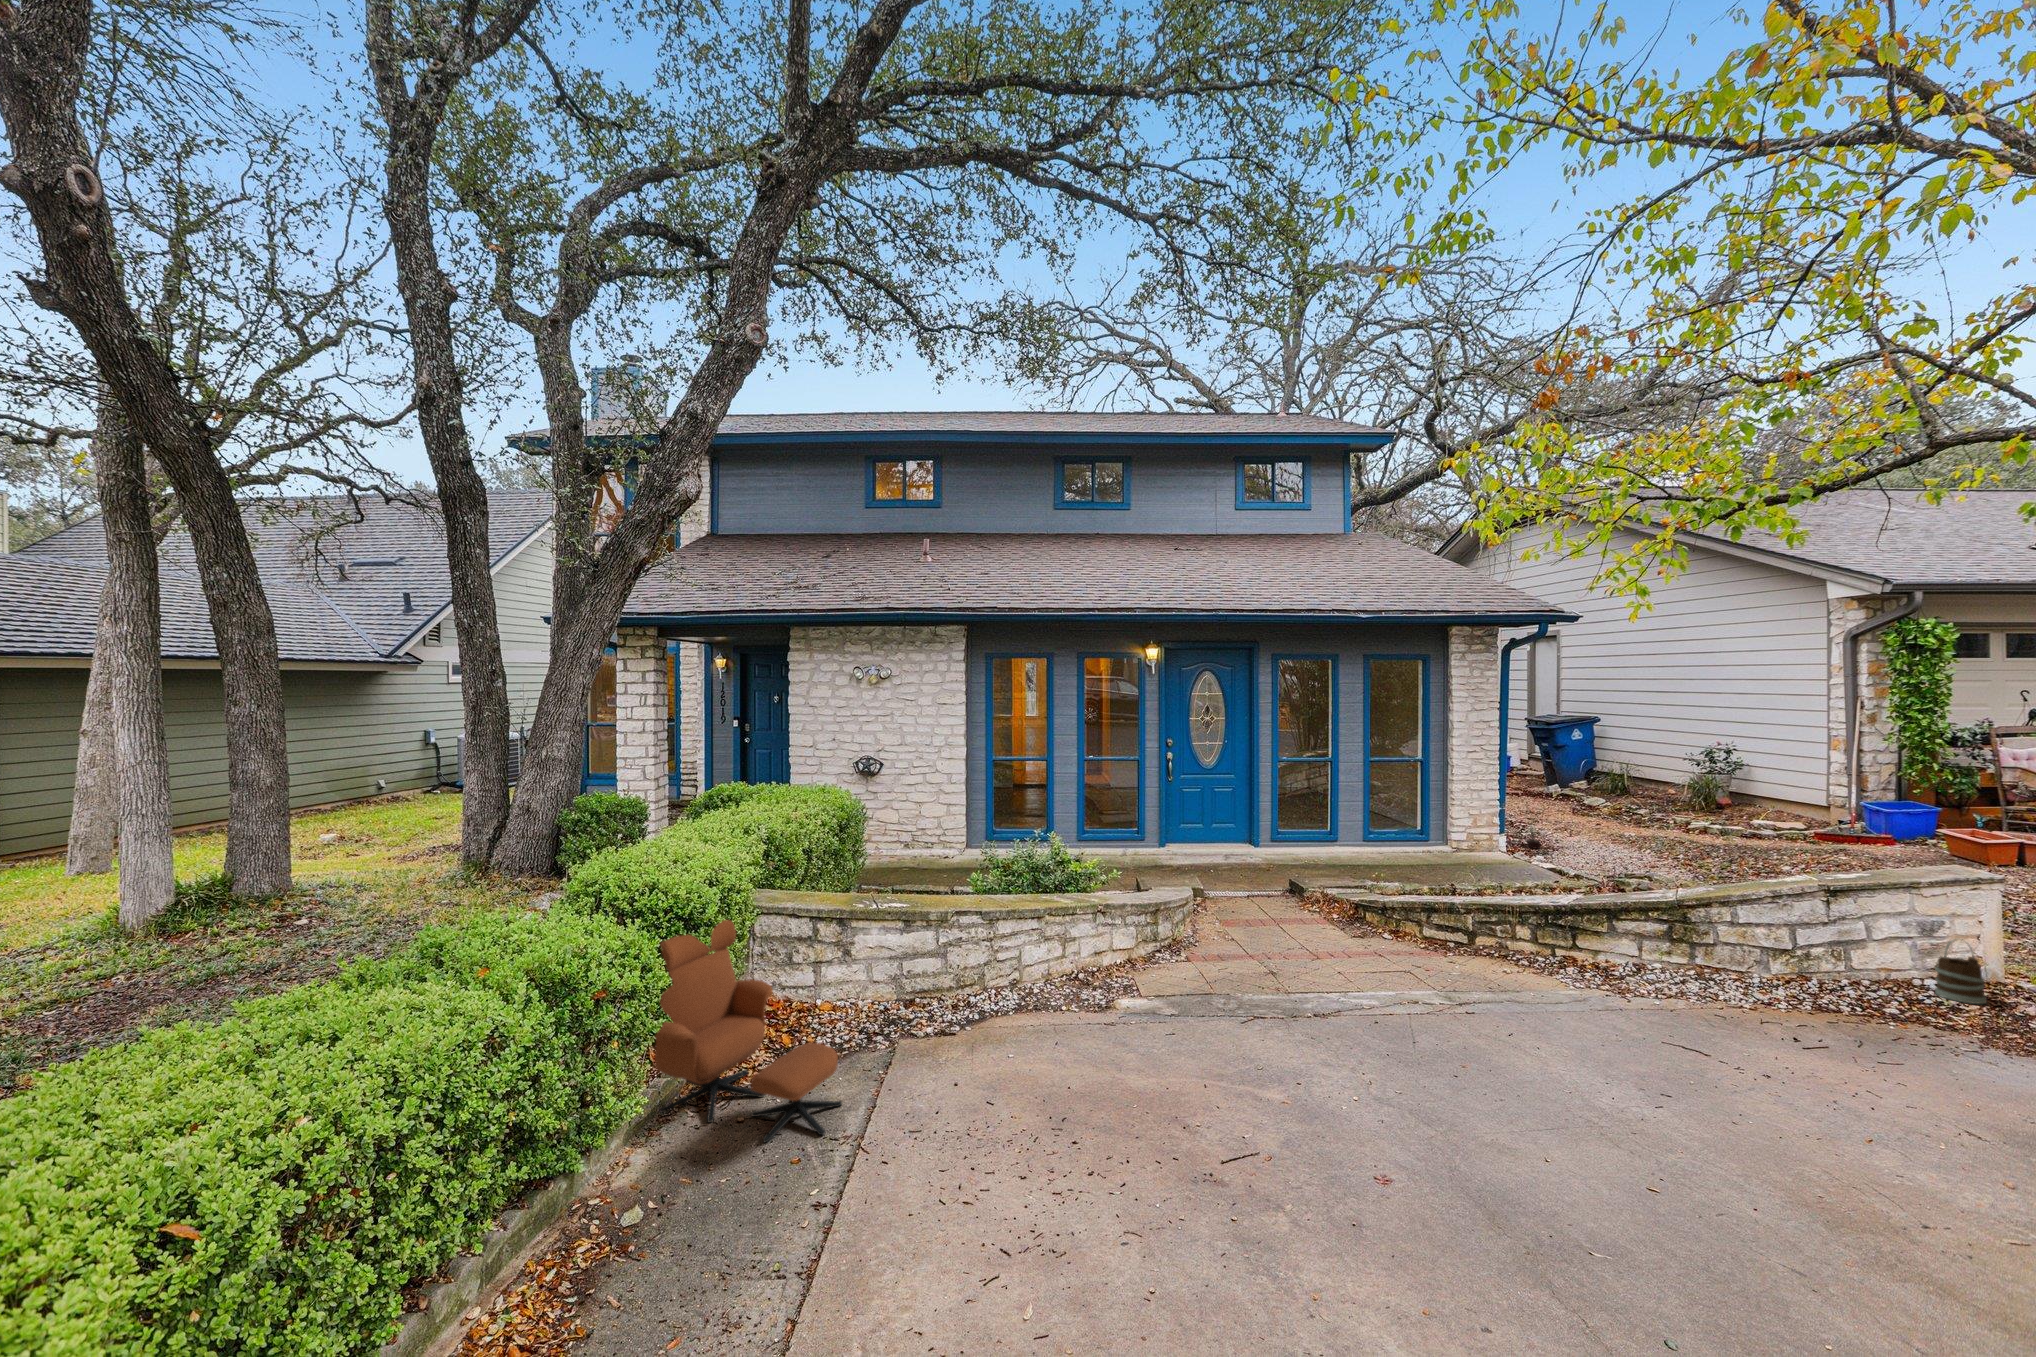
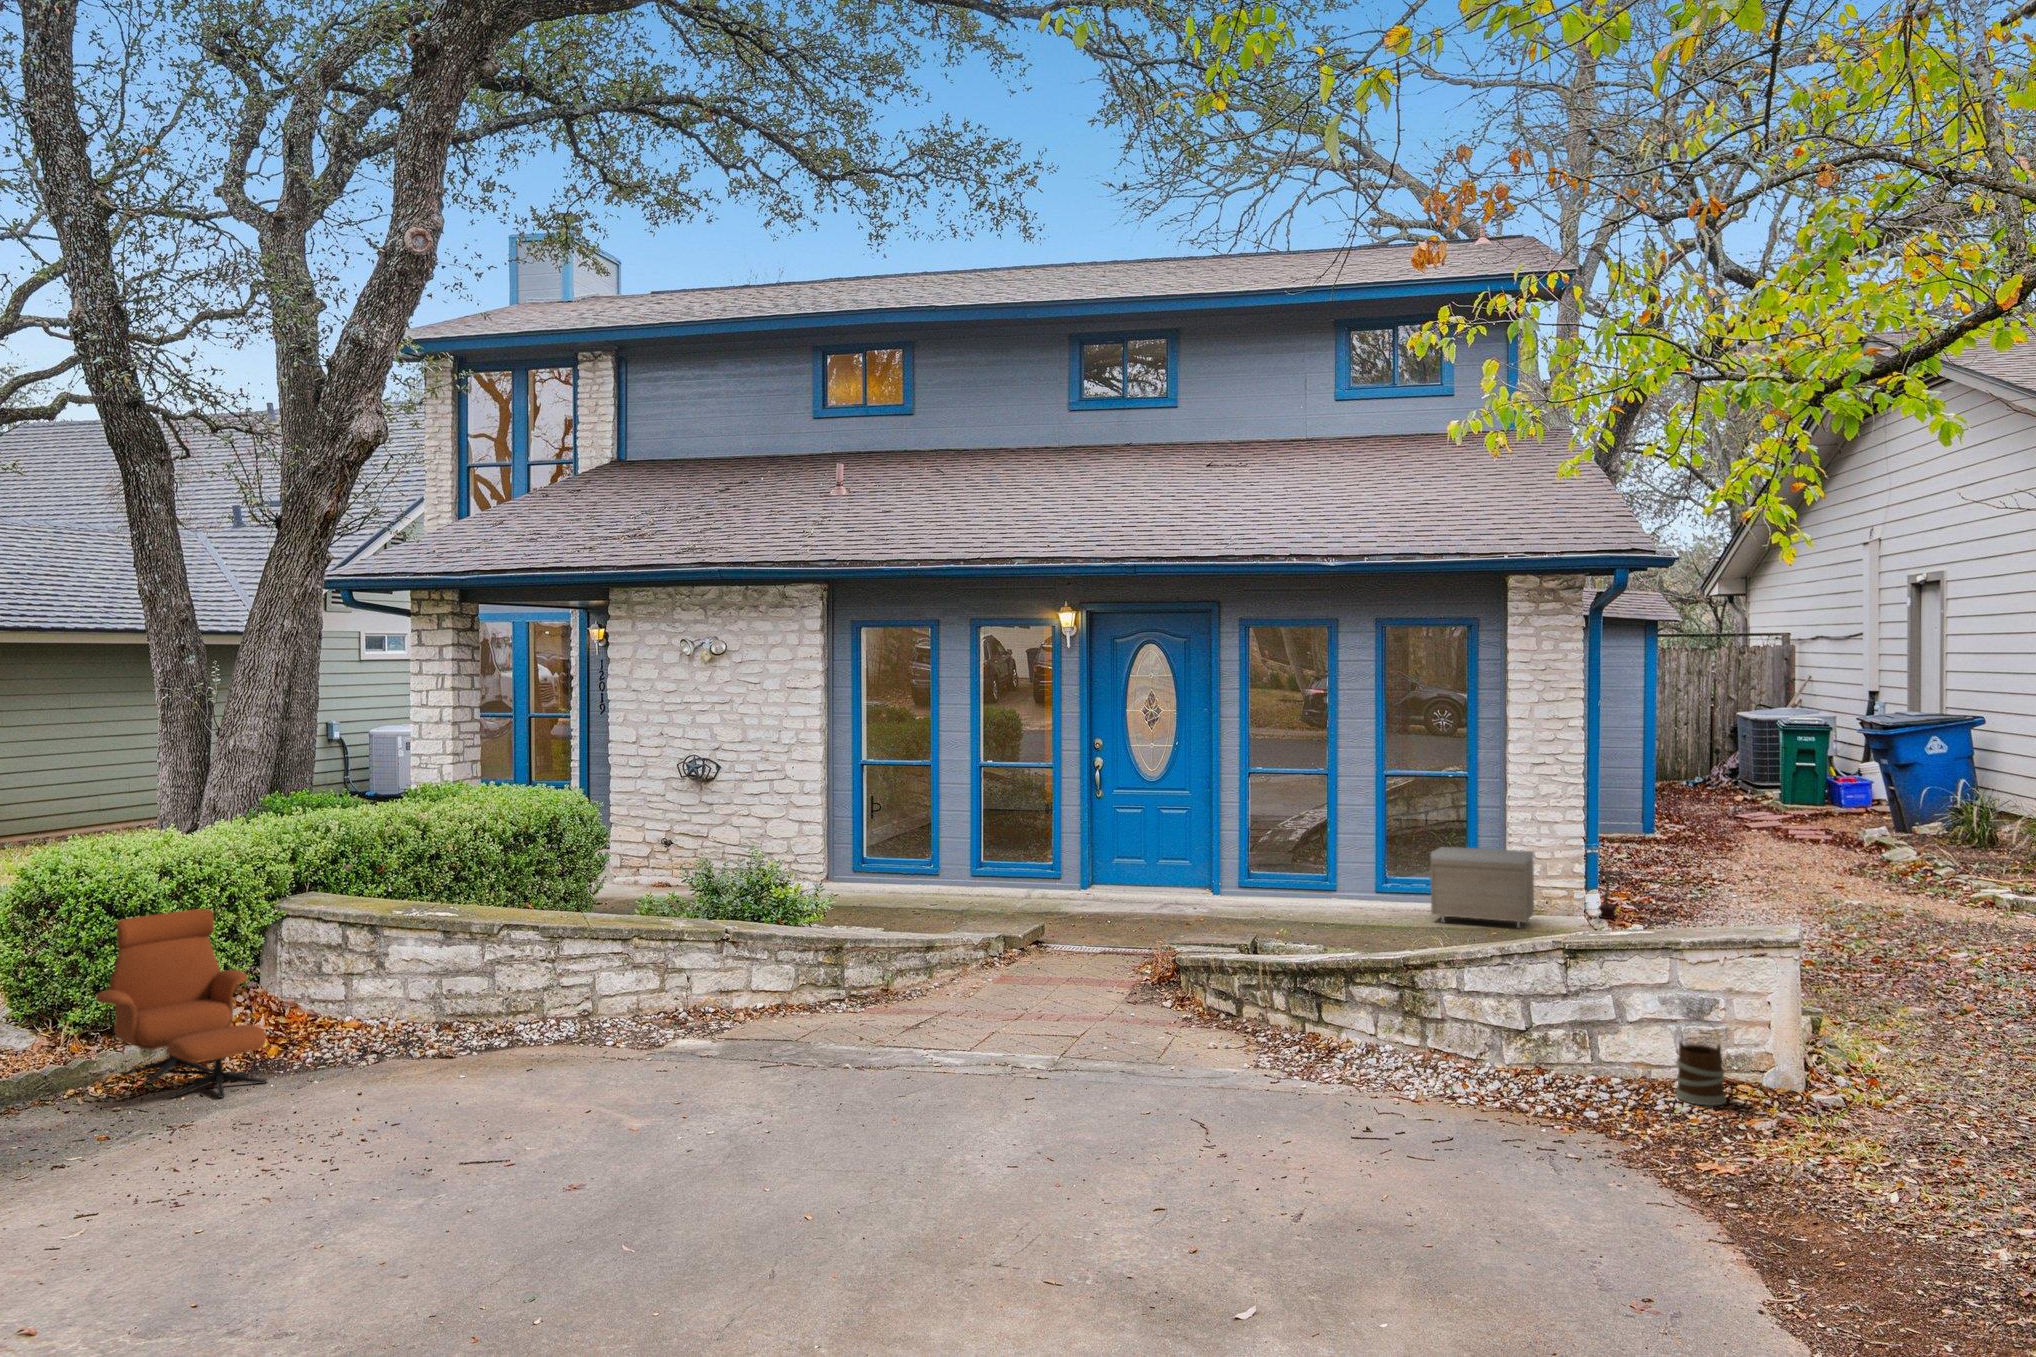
storage bench: none [1436,805,1514,858] -> present [1431,847,1534,928]

